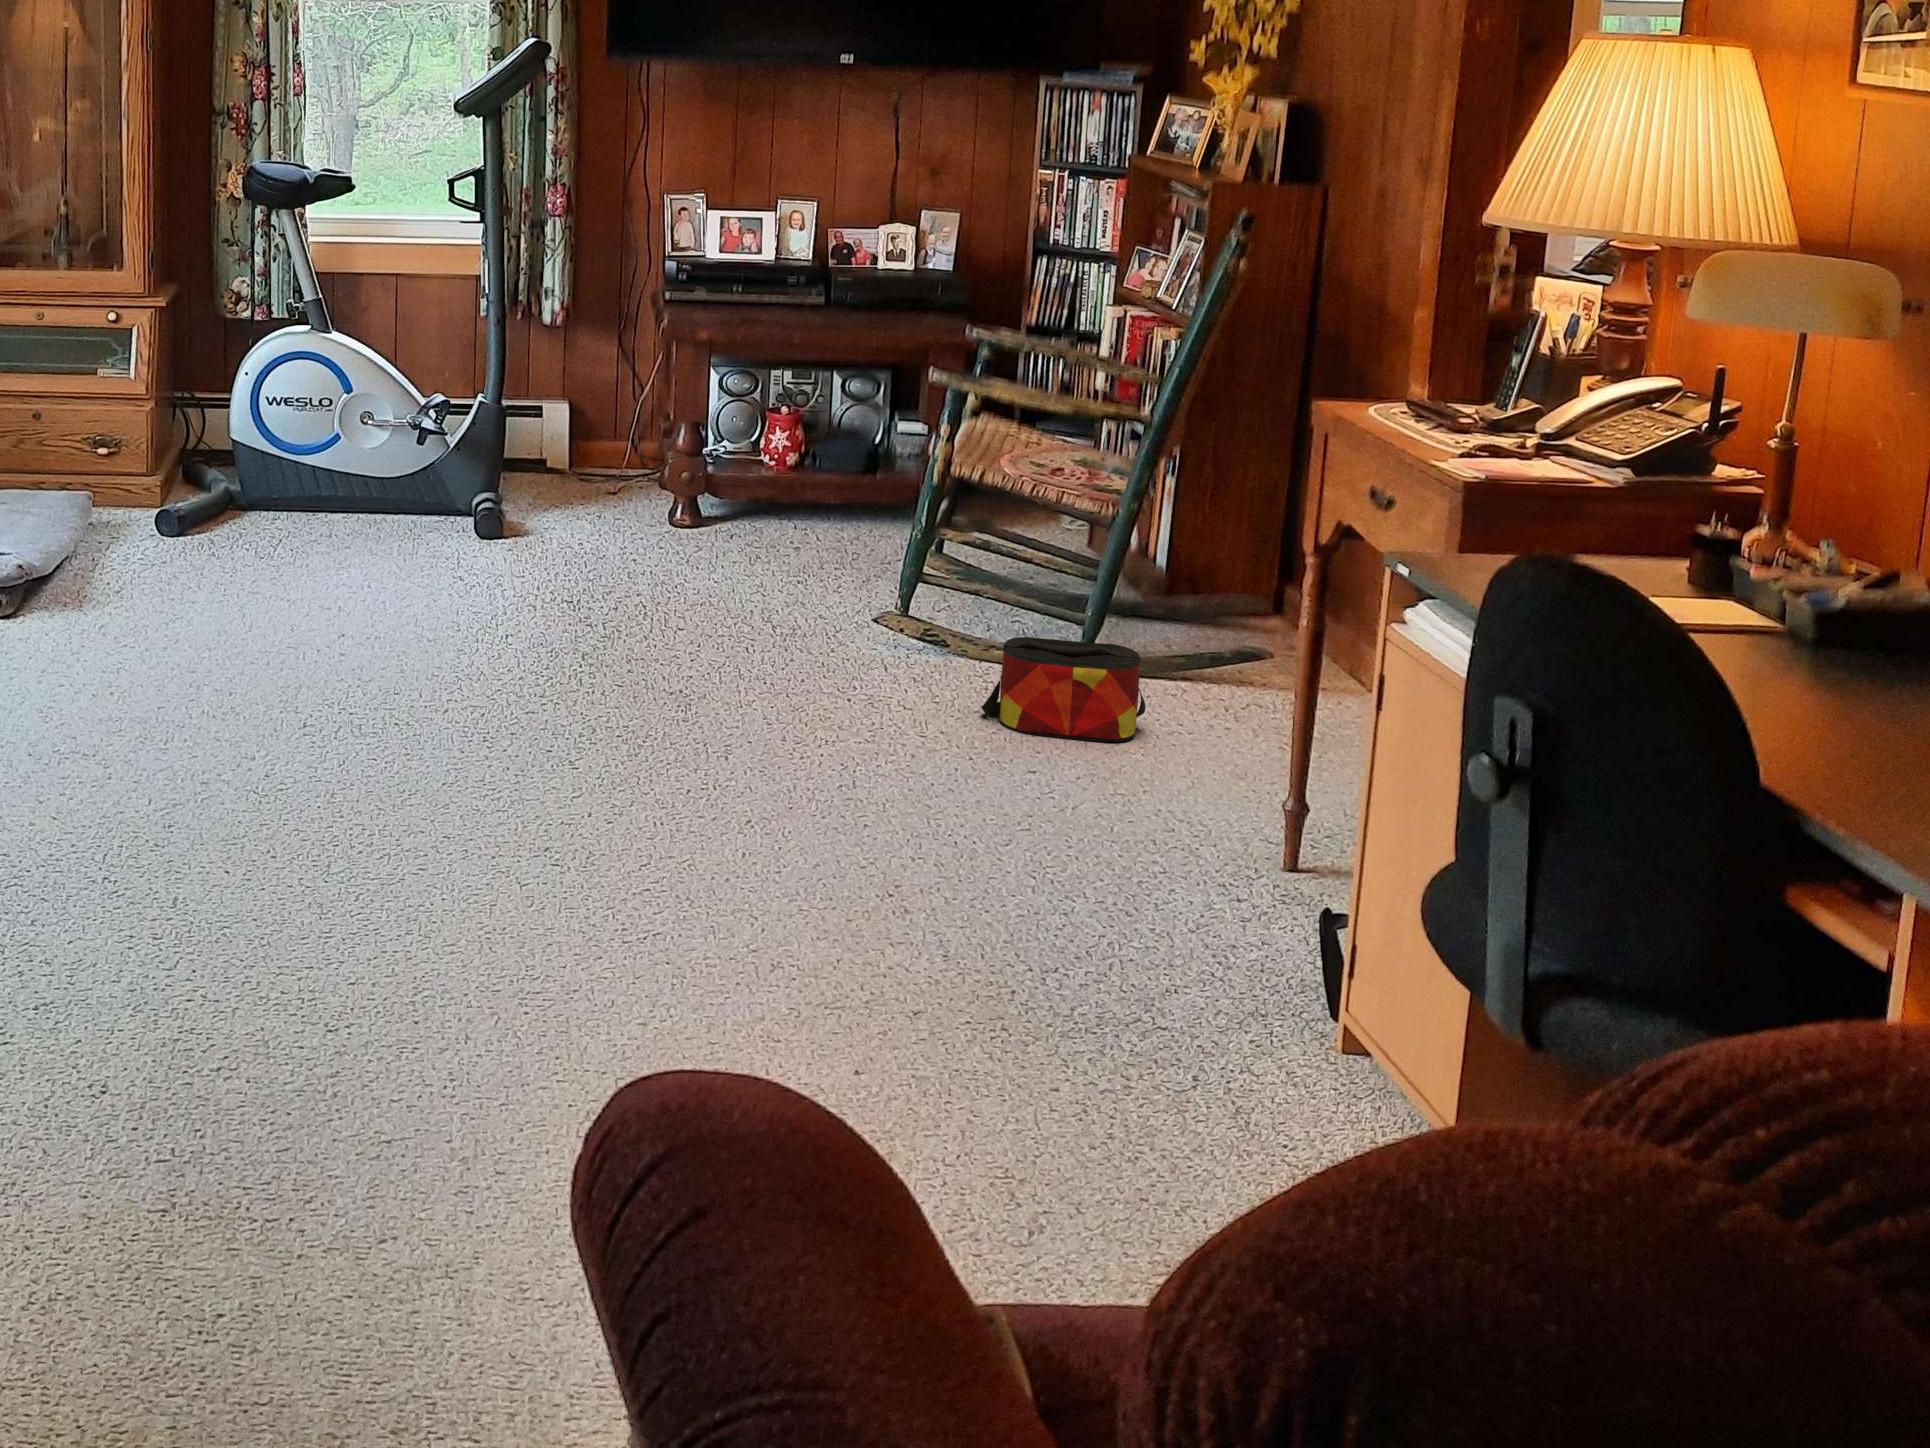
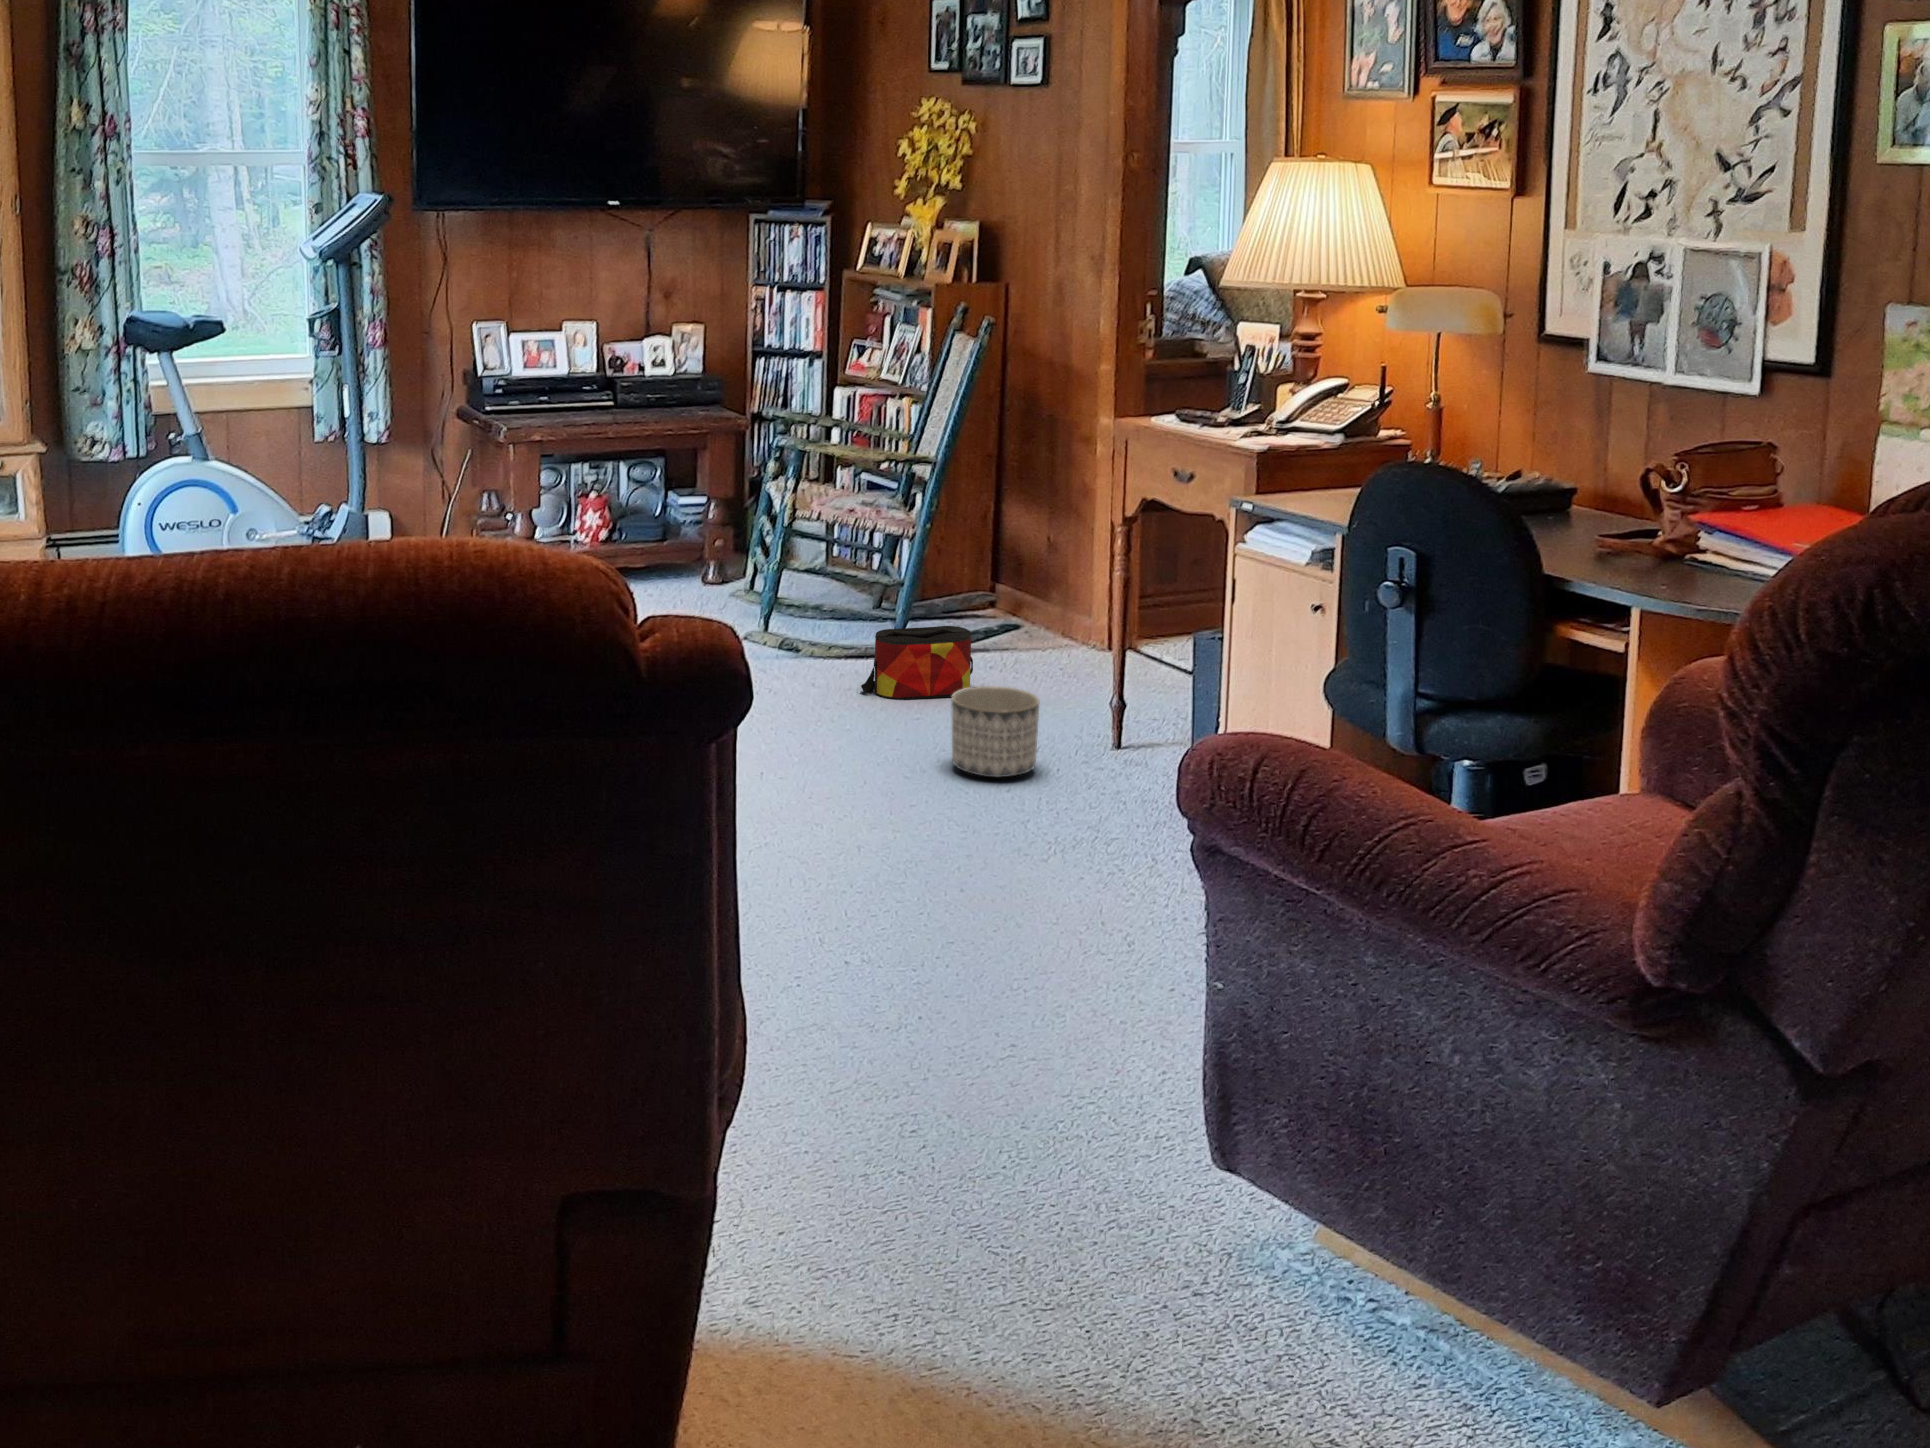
planter: none [1002,745,1131,881] -> present [952,686,1039,777]

